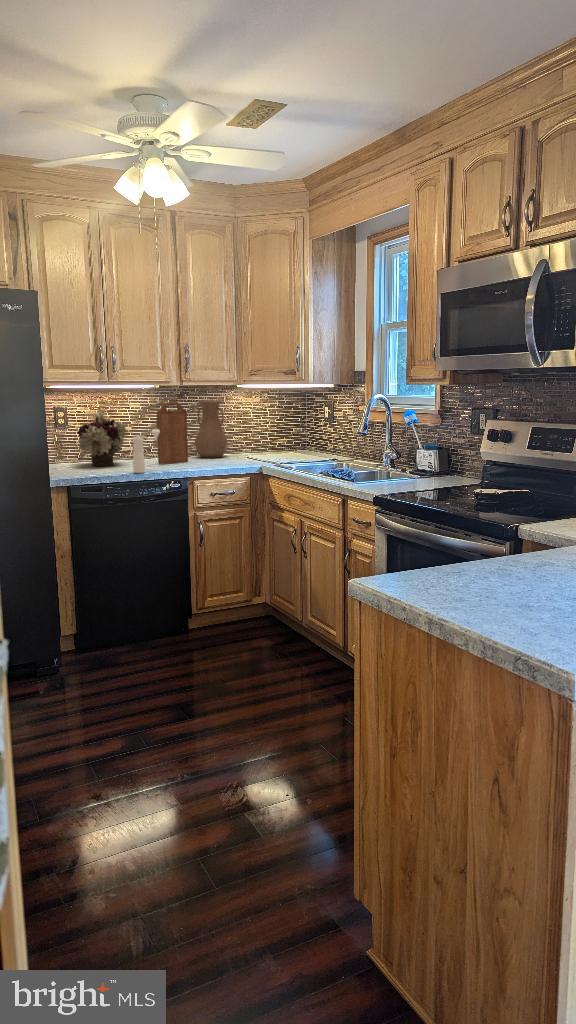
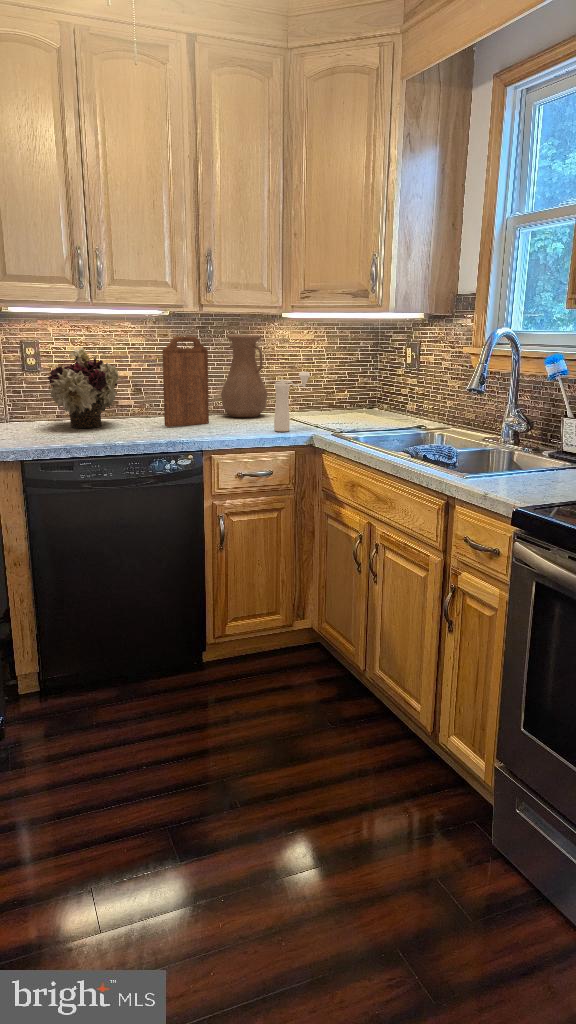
pepper mill: present [132,429,160,473] -> present [274,372,310,432]

